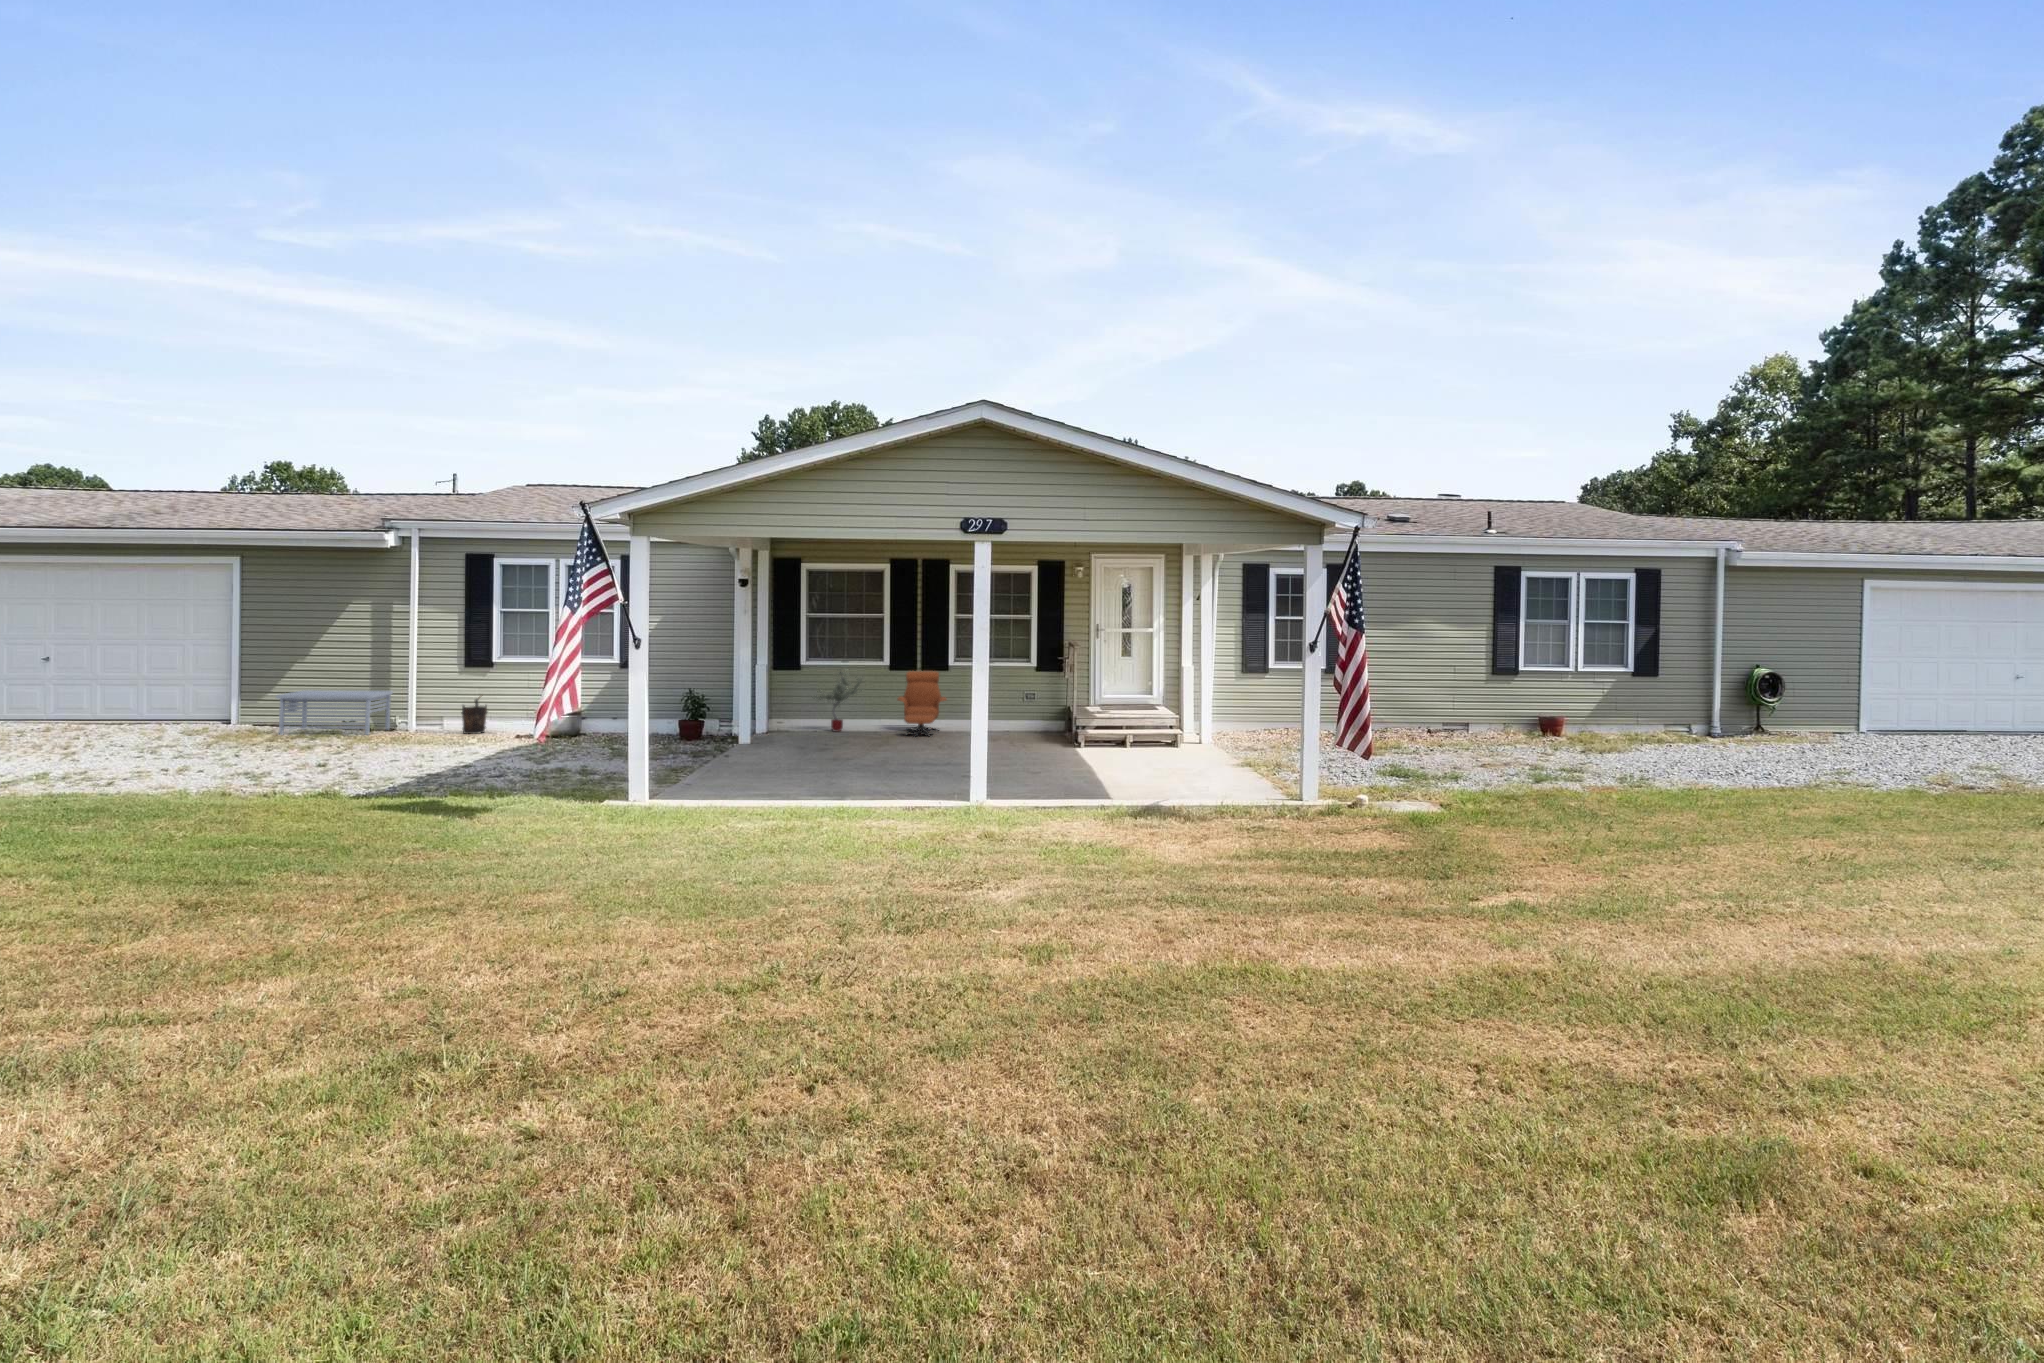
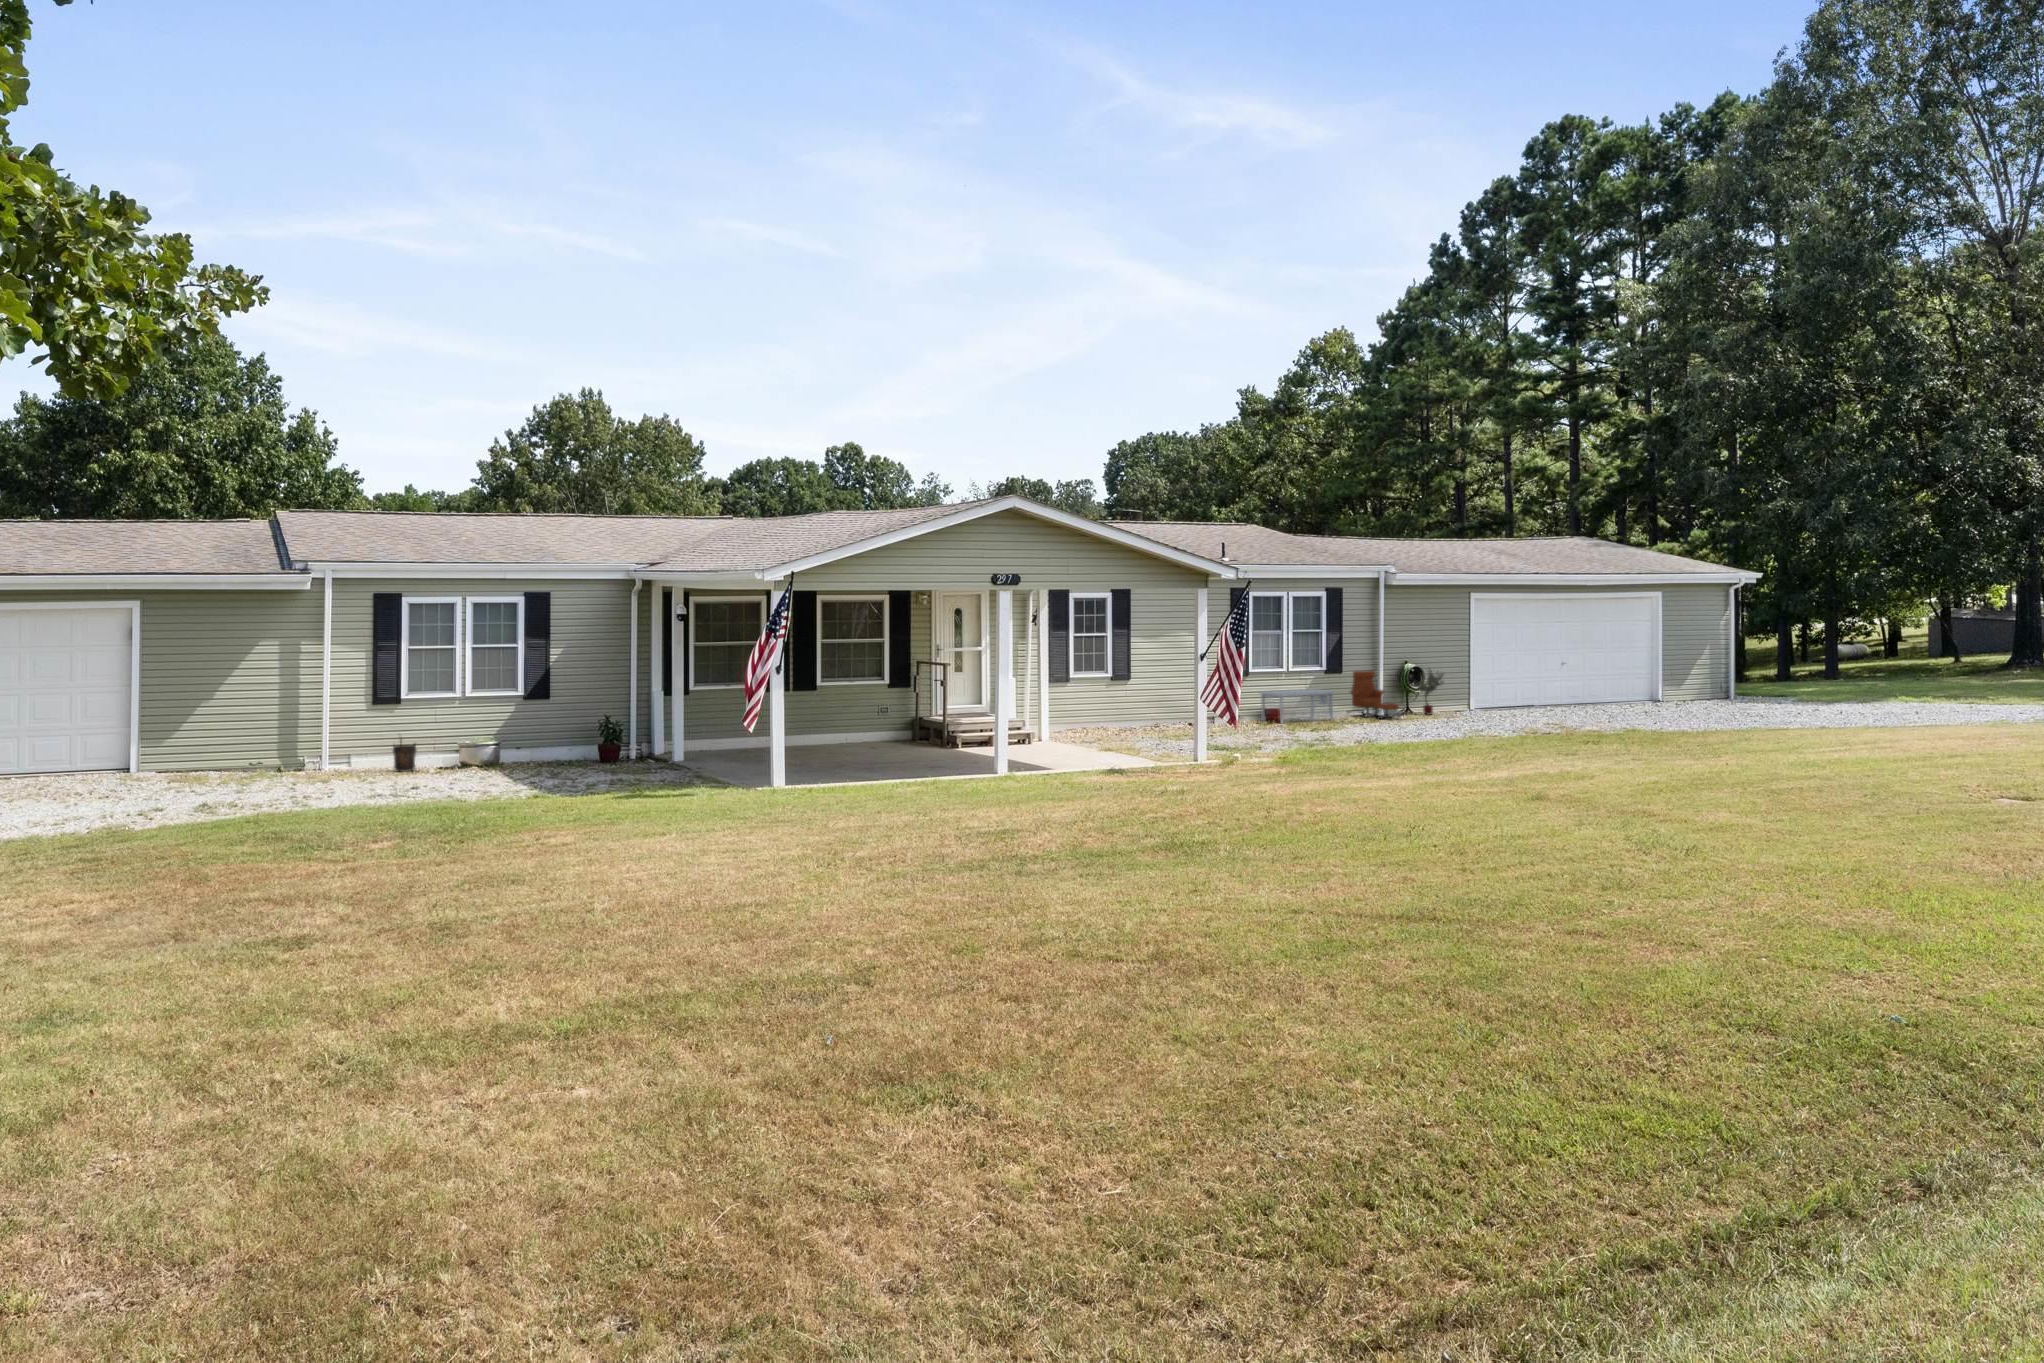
lounge chair: present [897,671,947,737] -> present [1350,670,1399,719]
potted tree: present [812,672,862,731] -> present [1413,669,1443,715]
storage bench: present [276,690,393,735] -> present [1259,689,1334,723]

